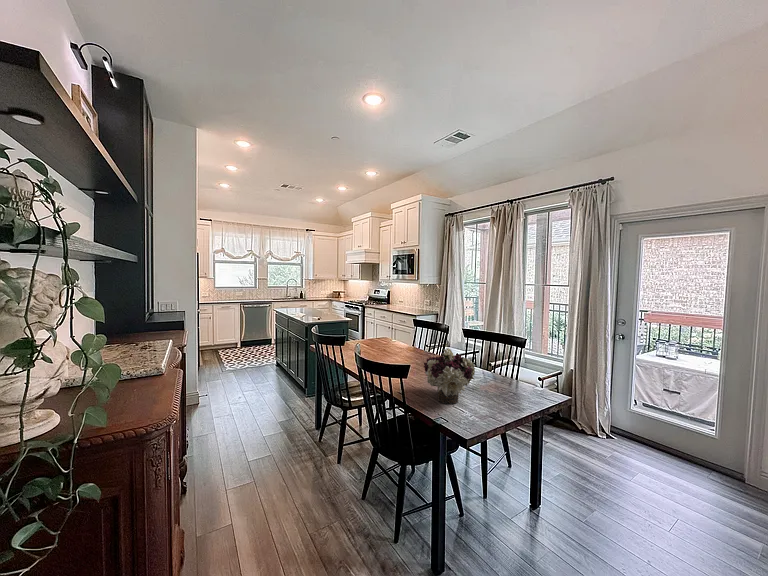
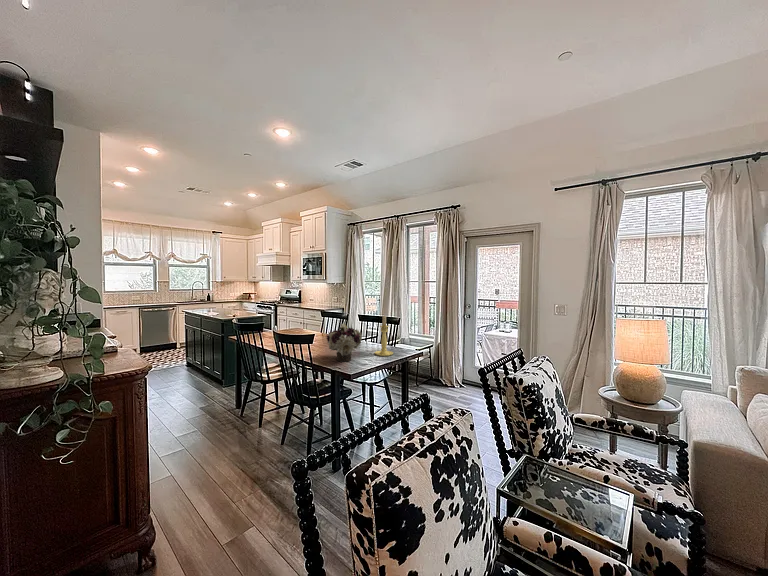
candle holder: none [490,338,519,398] -> present [375,316,393,356]

